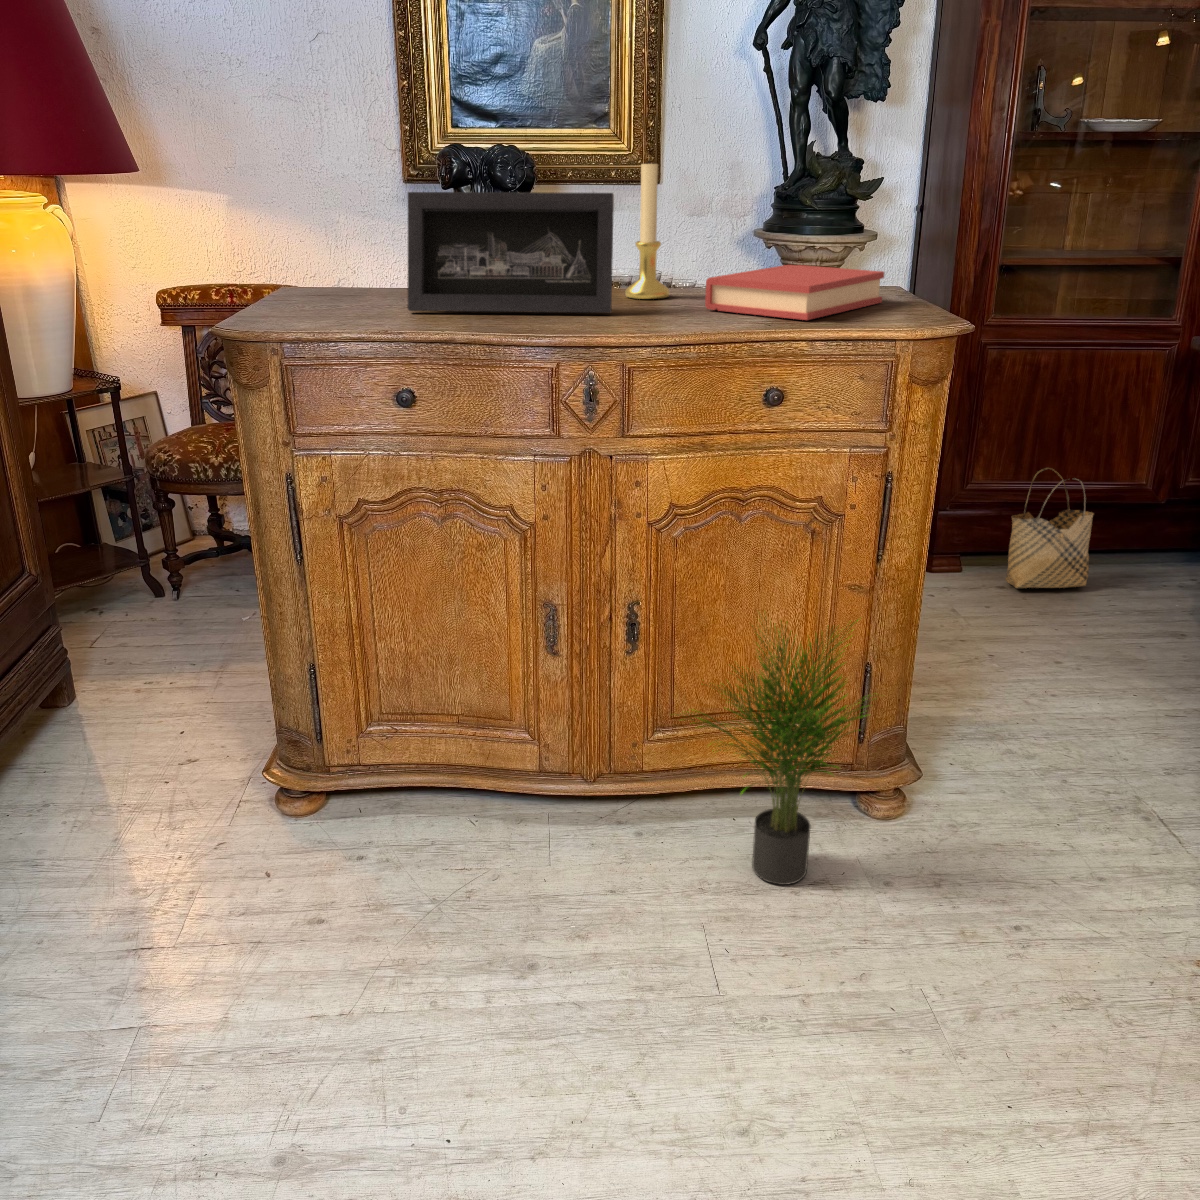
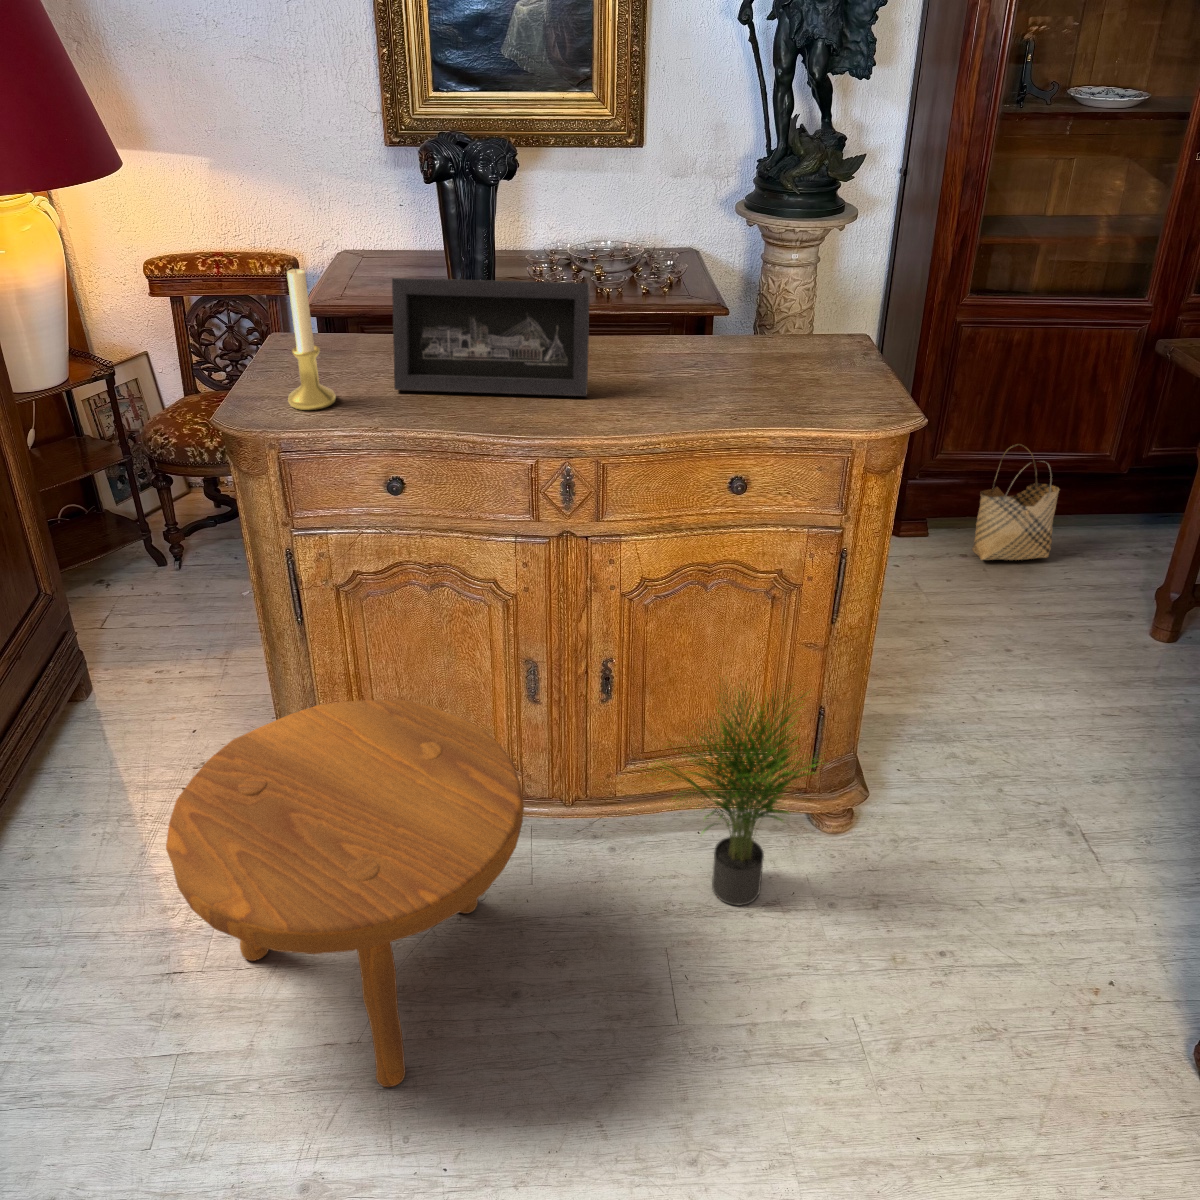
candle holder: present [626,163,669,299] -> present [287,268,336,410]
hardback book: present [705,265,884,320] -> none [677,323,849,413]
footstool: none [135,641,544,1061] -> present [166,700,524,1087]

